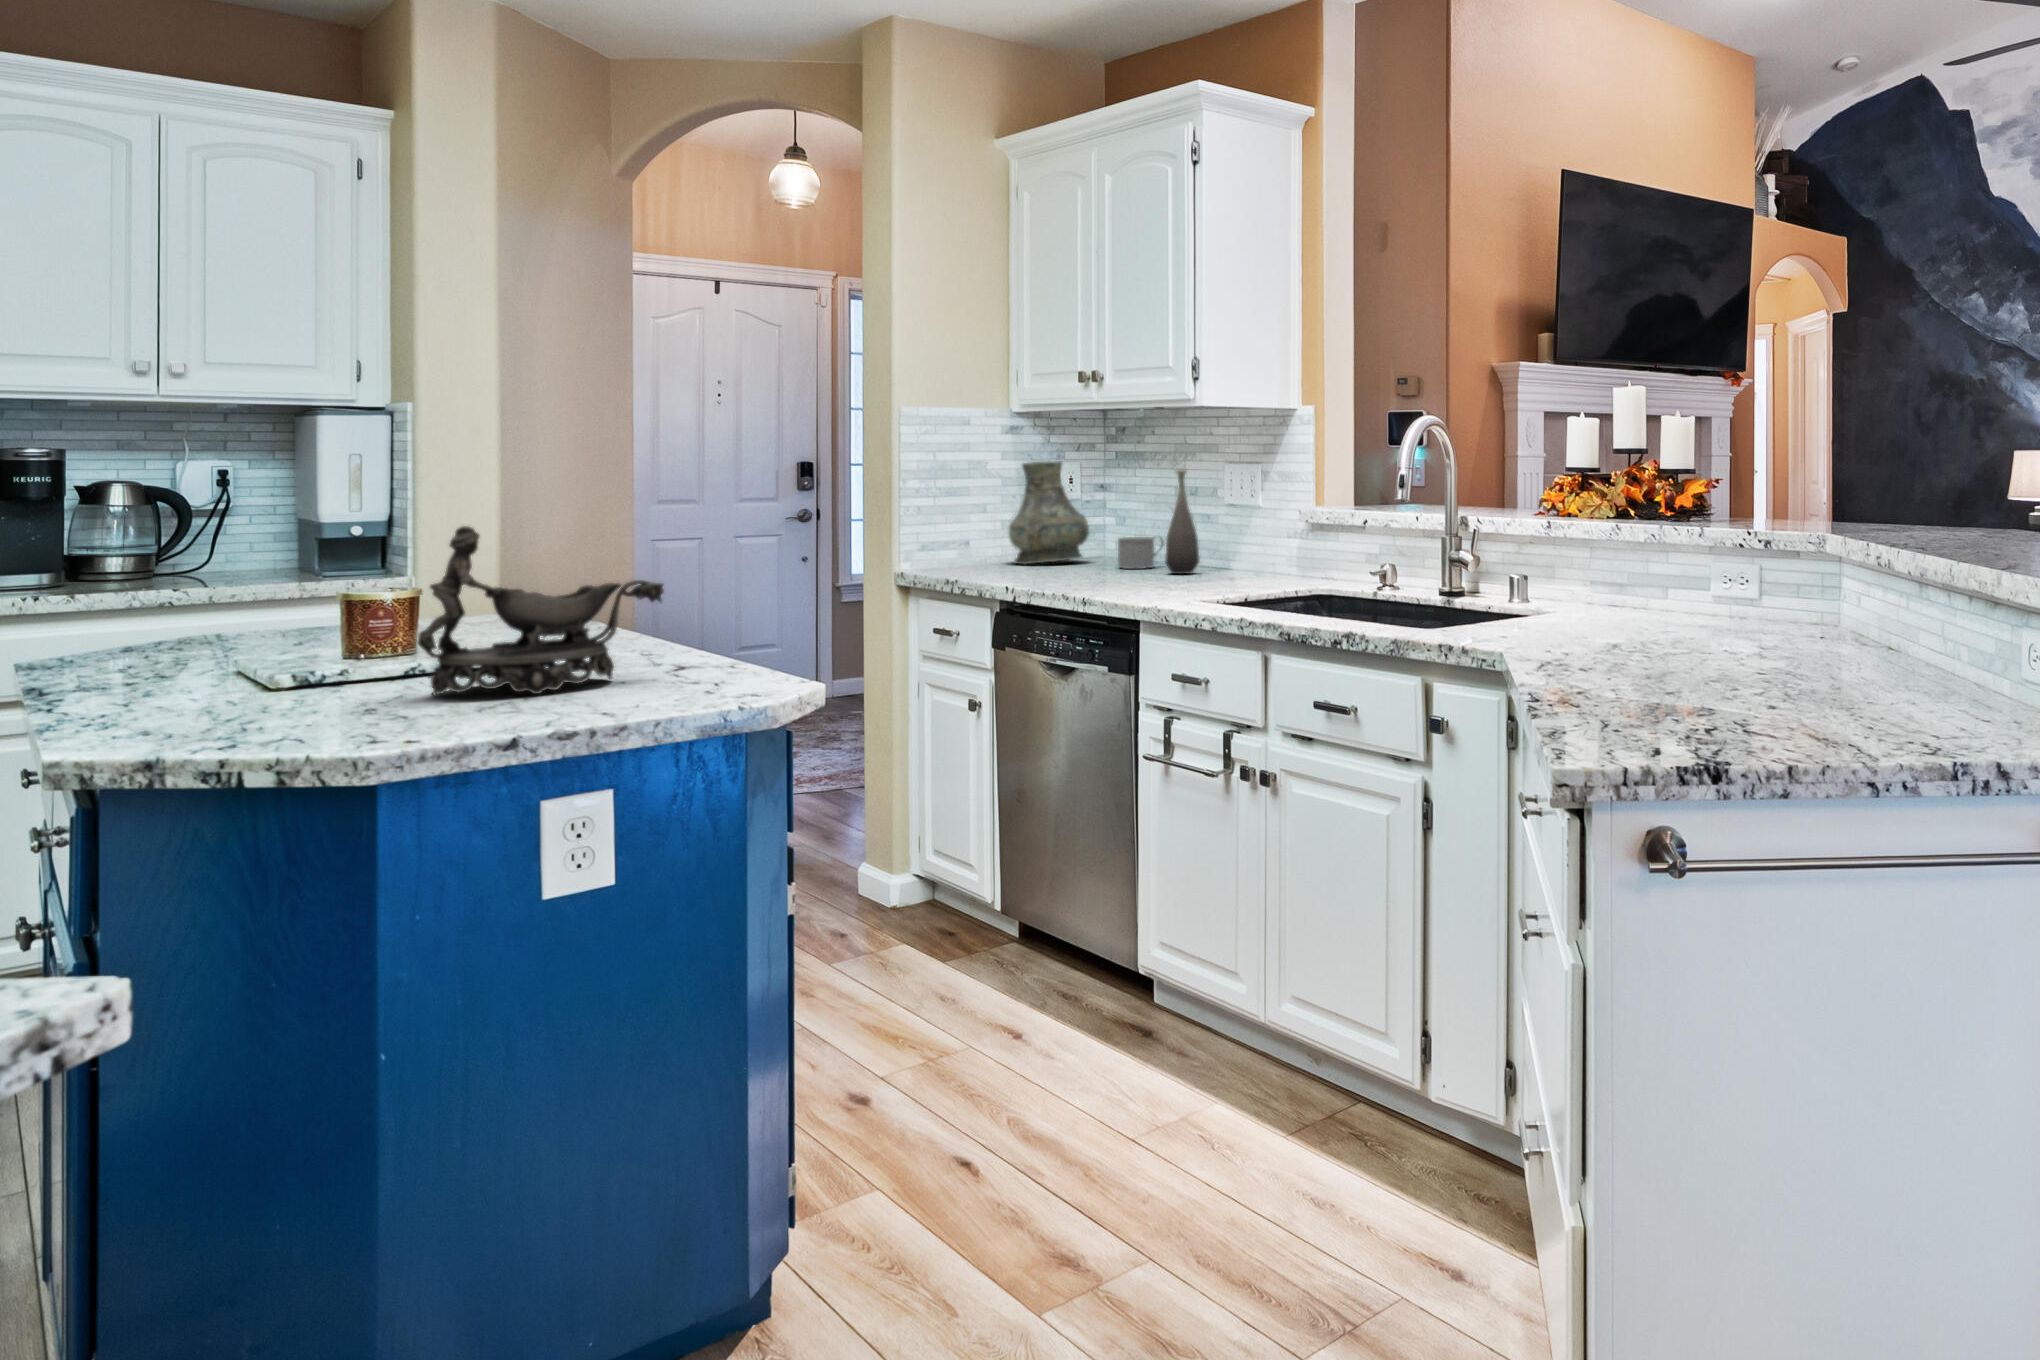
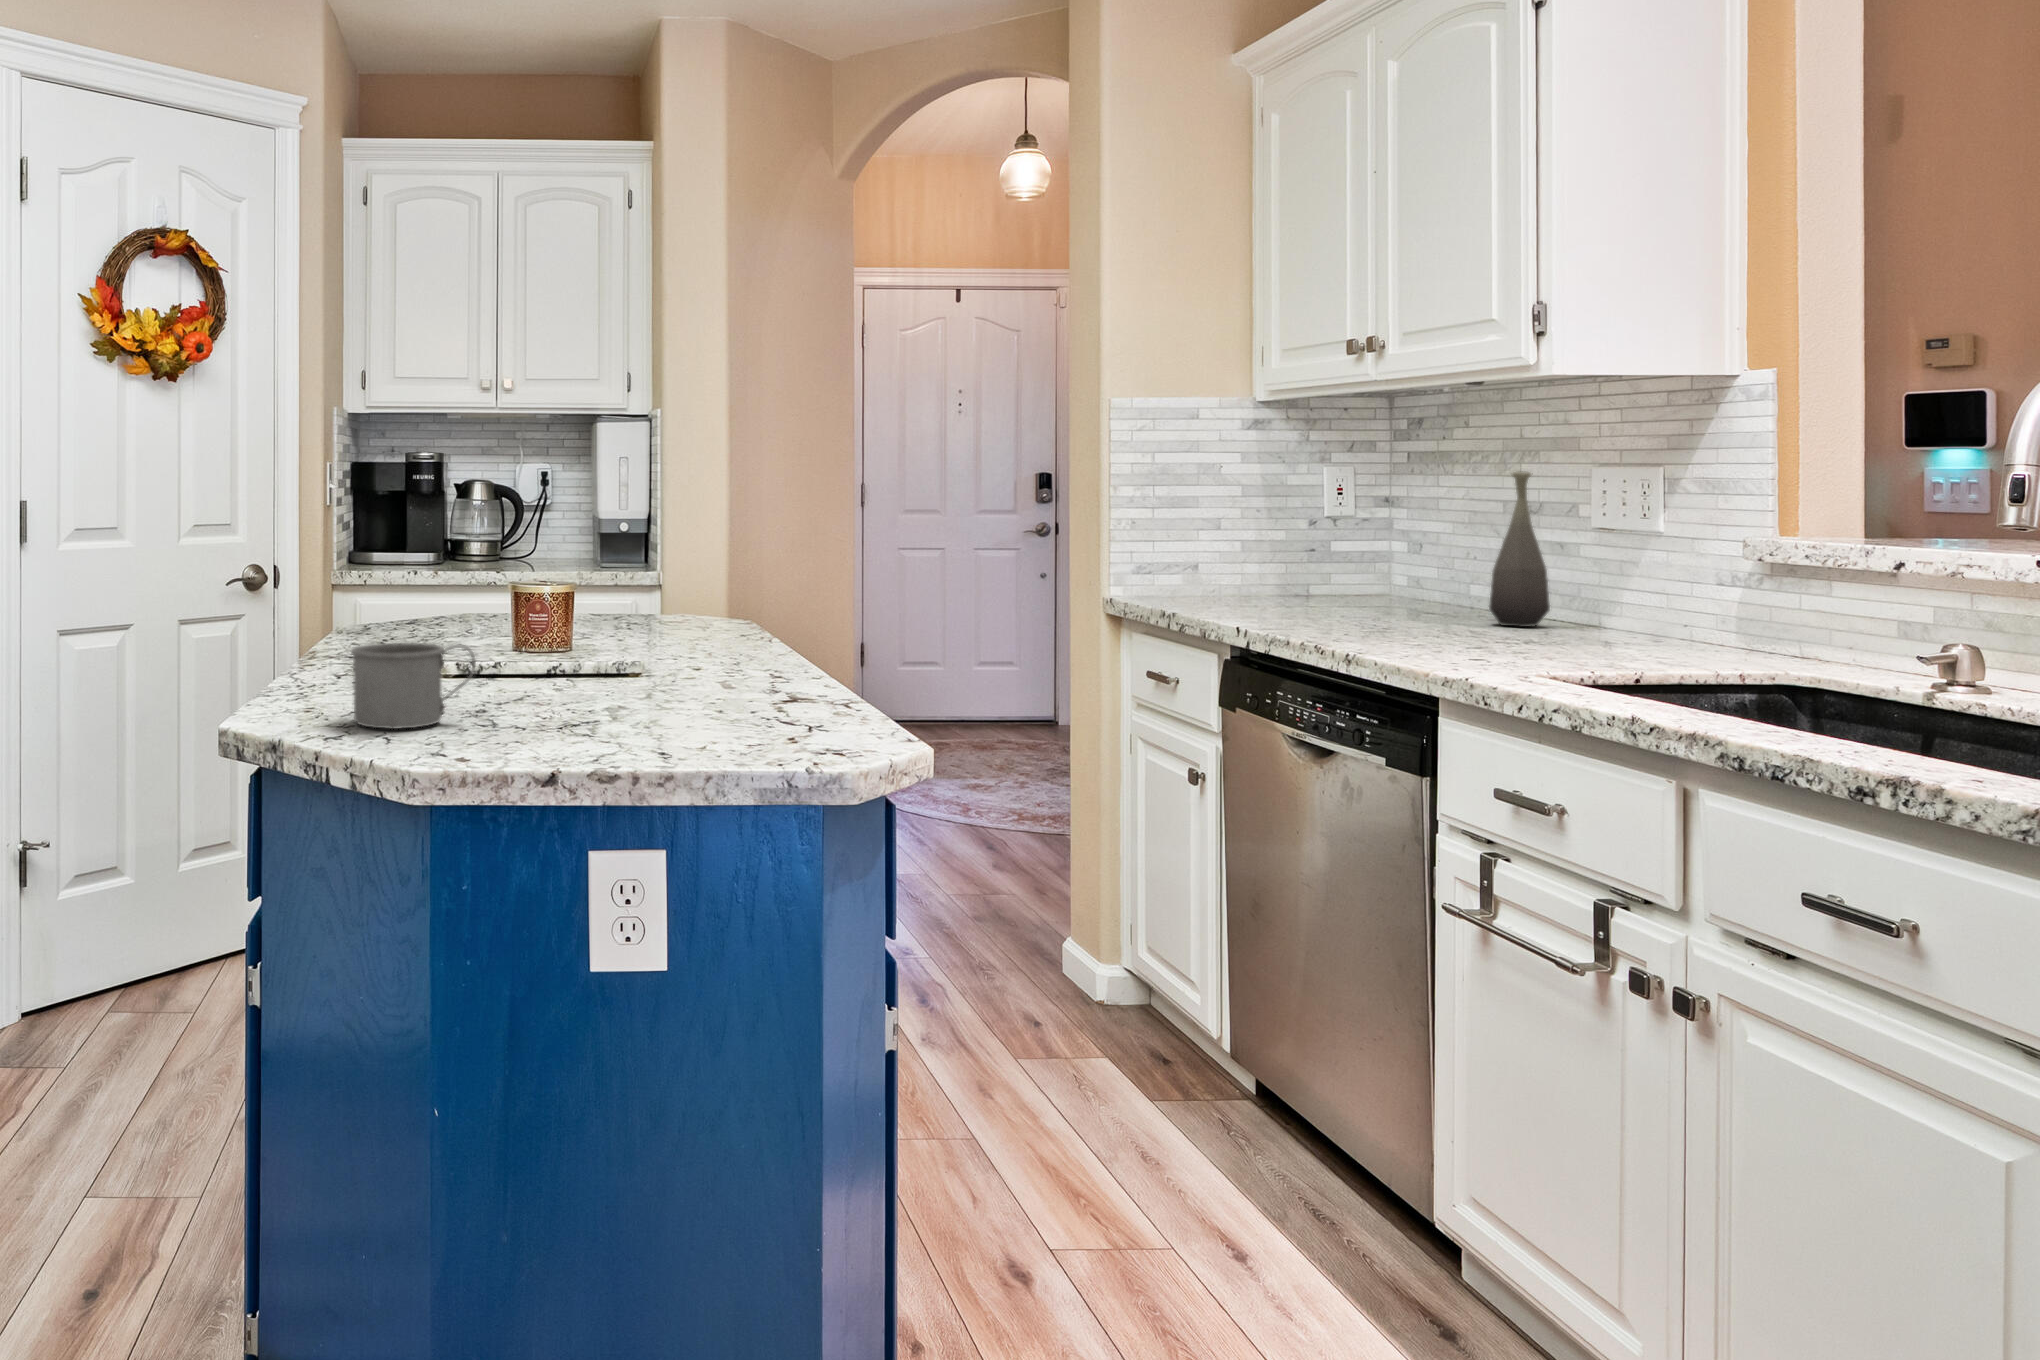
vase: present [1009,461,1089,564] -> none [1249,464,1369,599]
decorative bowl: present [418,526,664,695] -> none [522,518,766,717]
mug: present [1118,537,1163,569] -> present [351,643,476,729]

